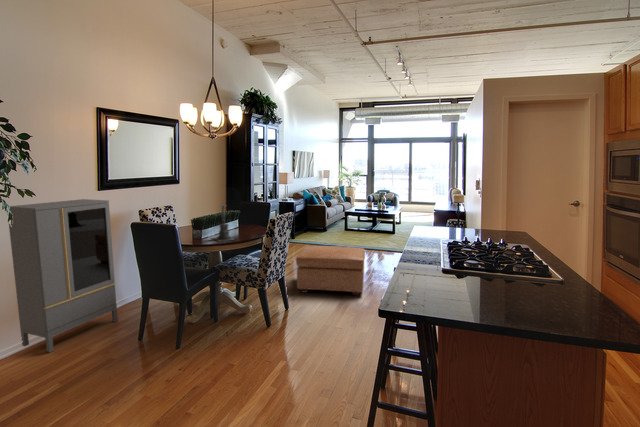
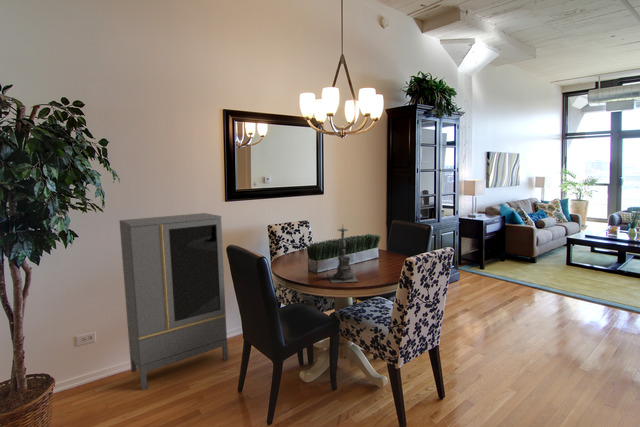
ottoman: present [296,246,365,295] -> none [466,292,600,400]

